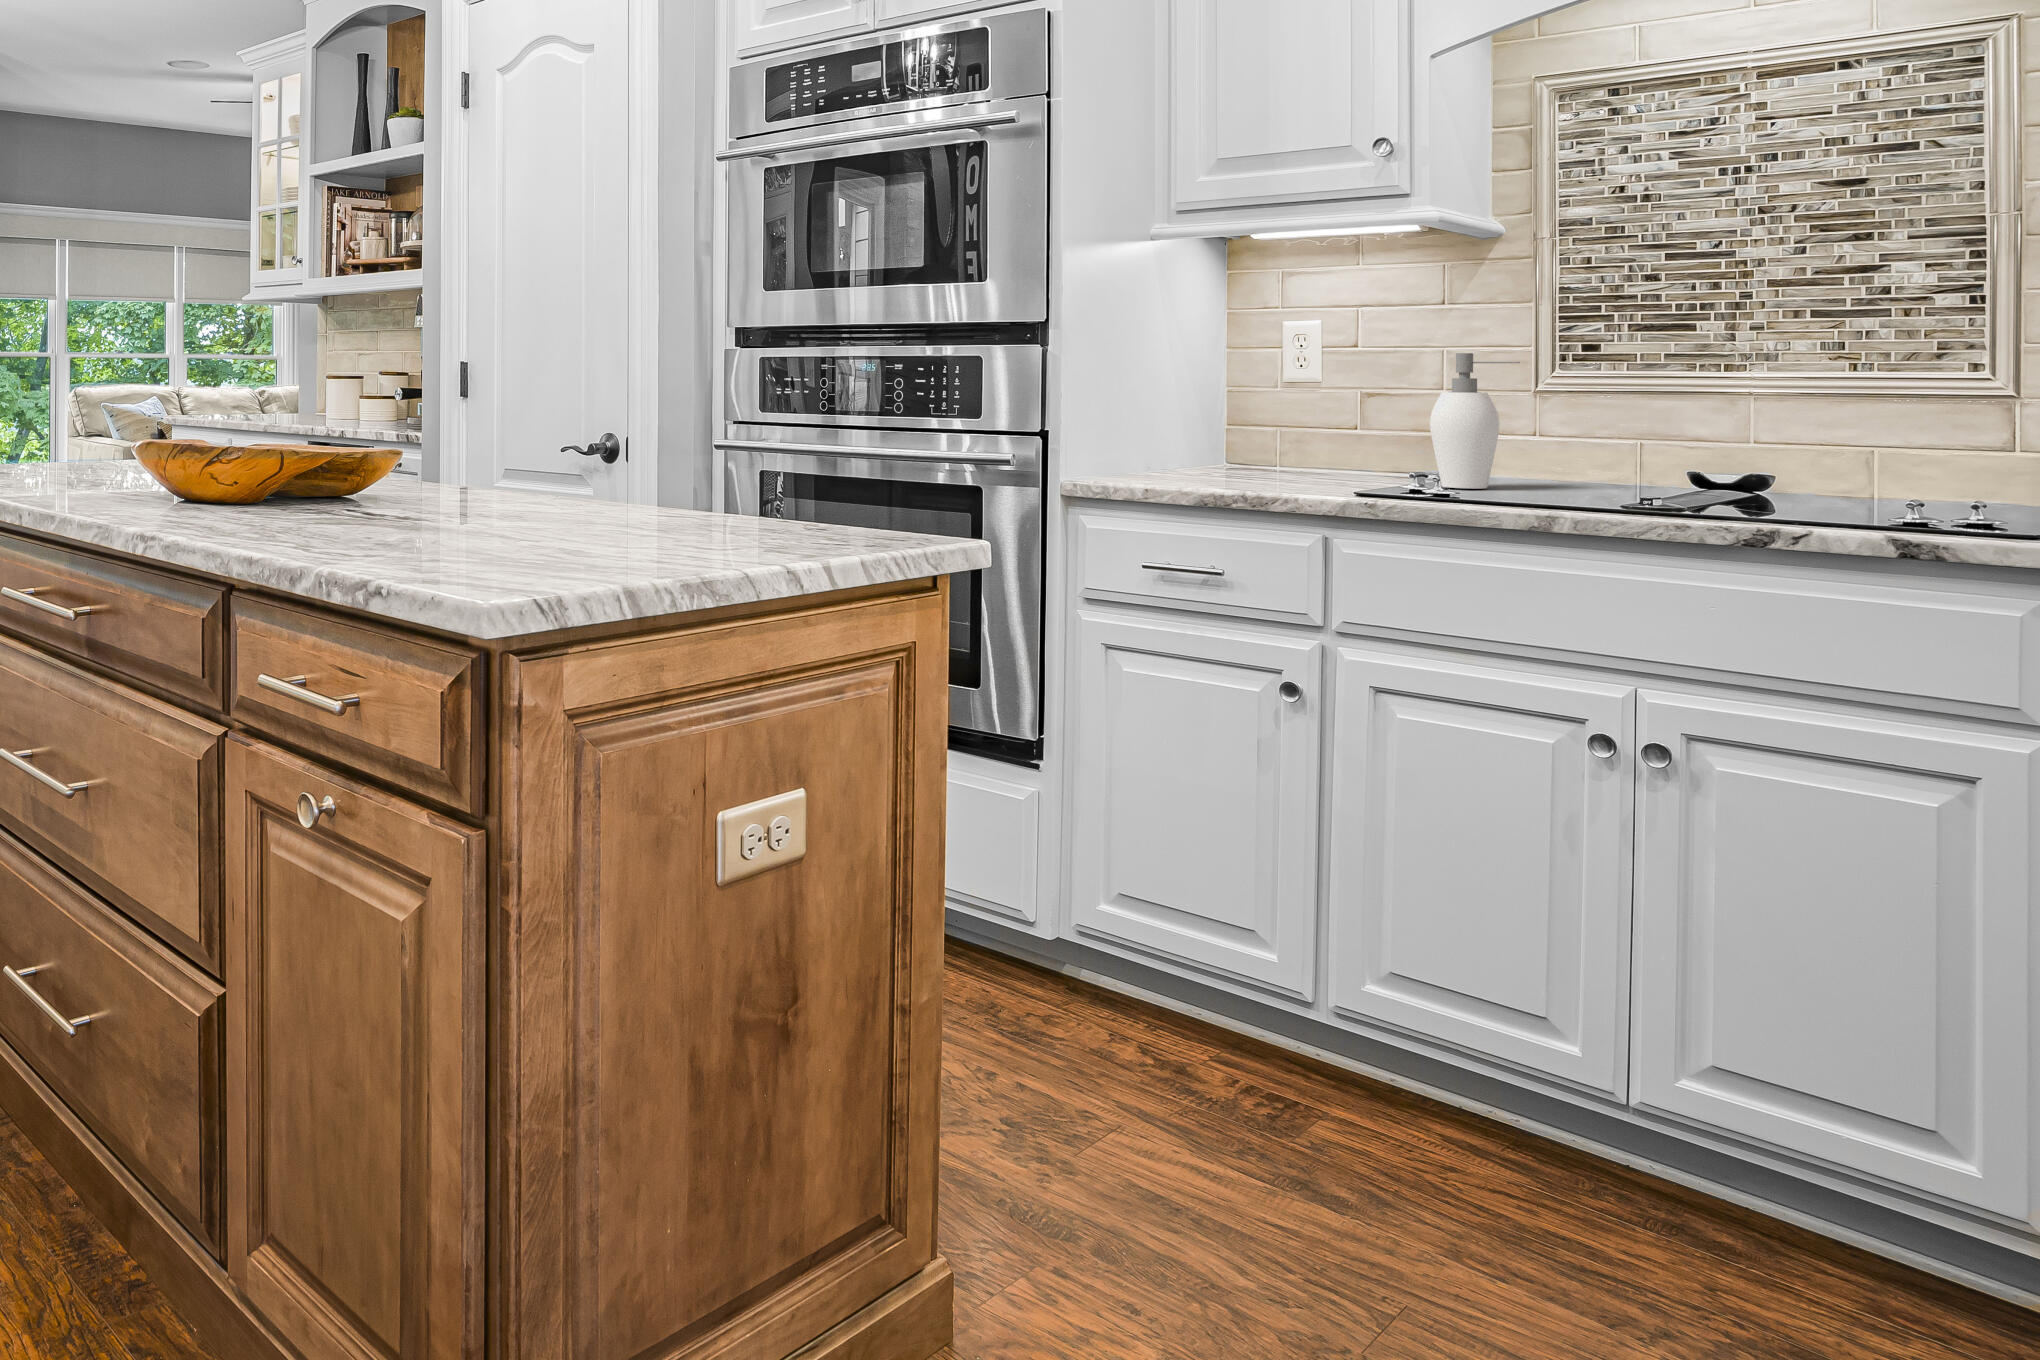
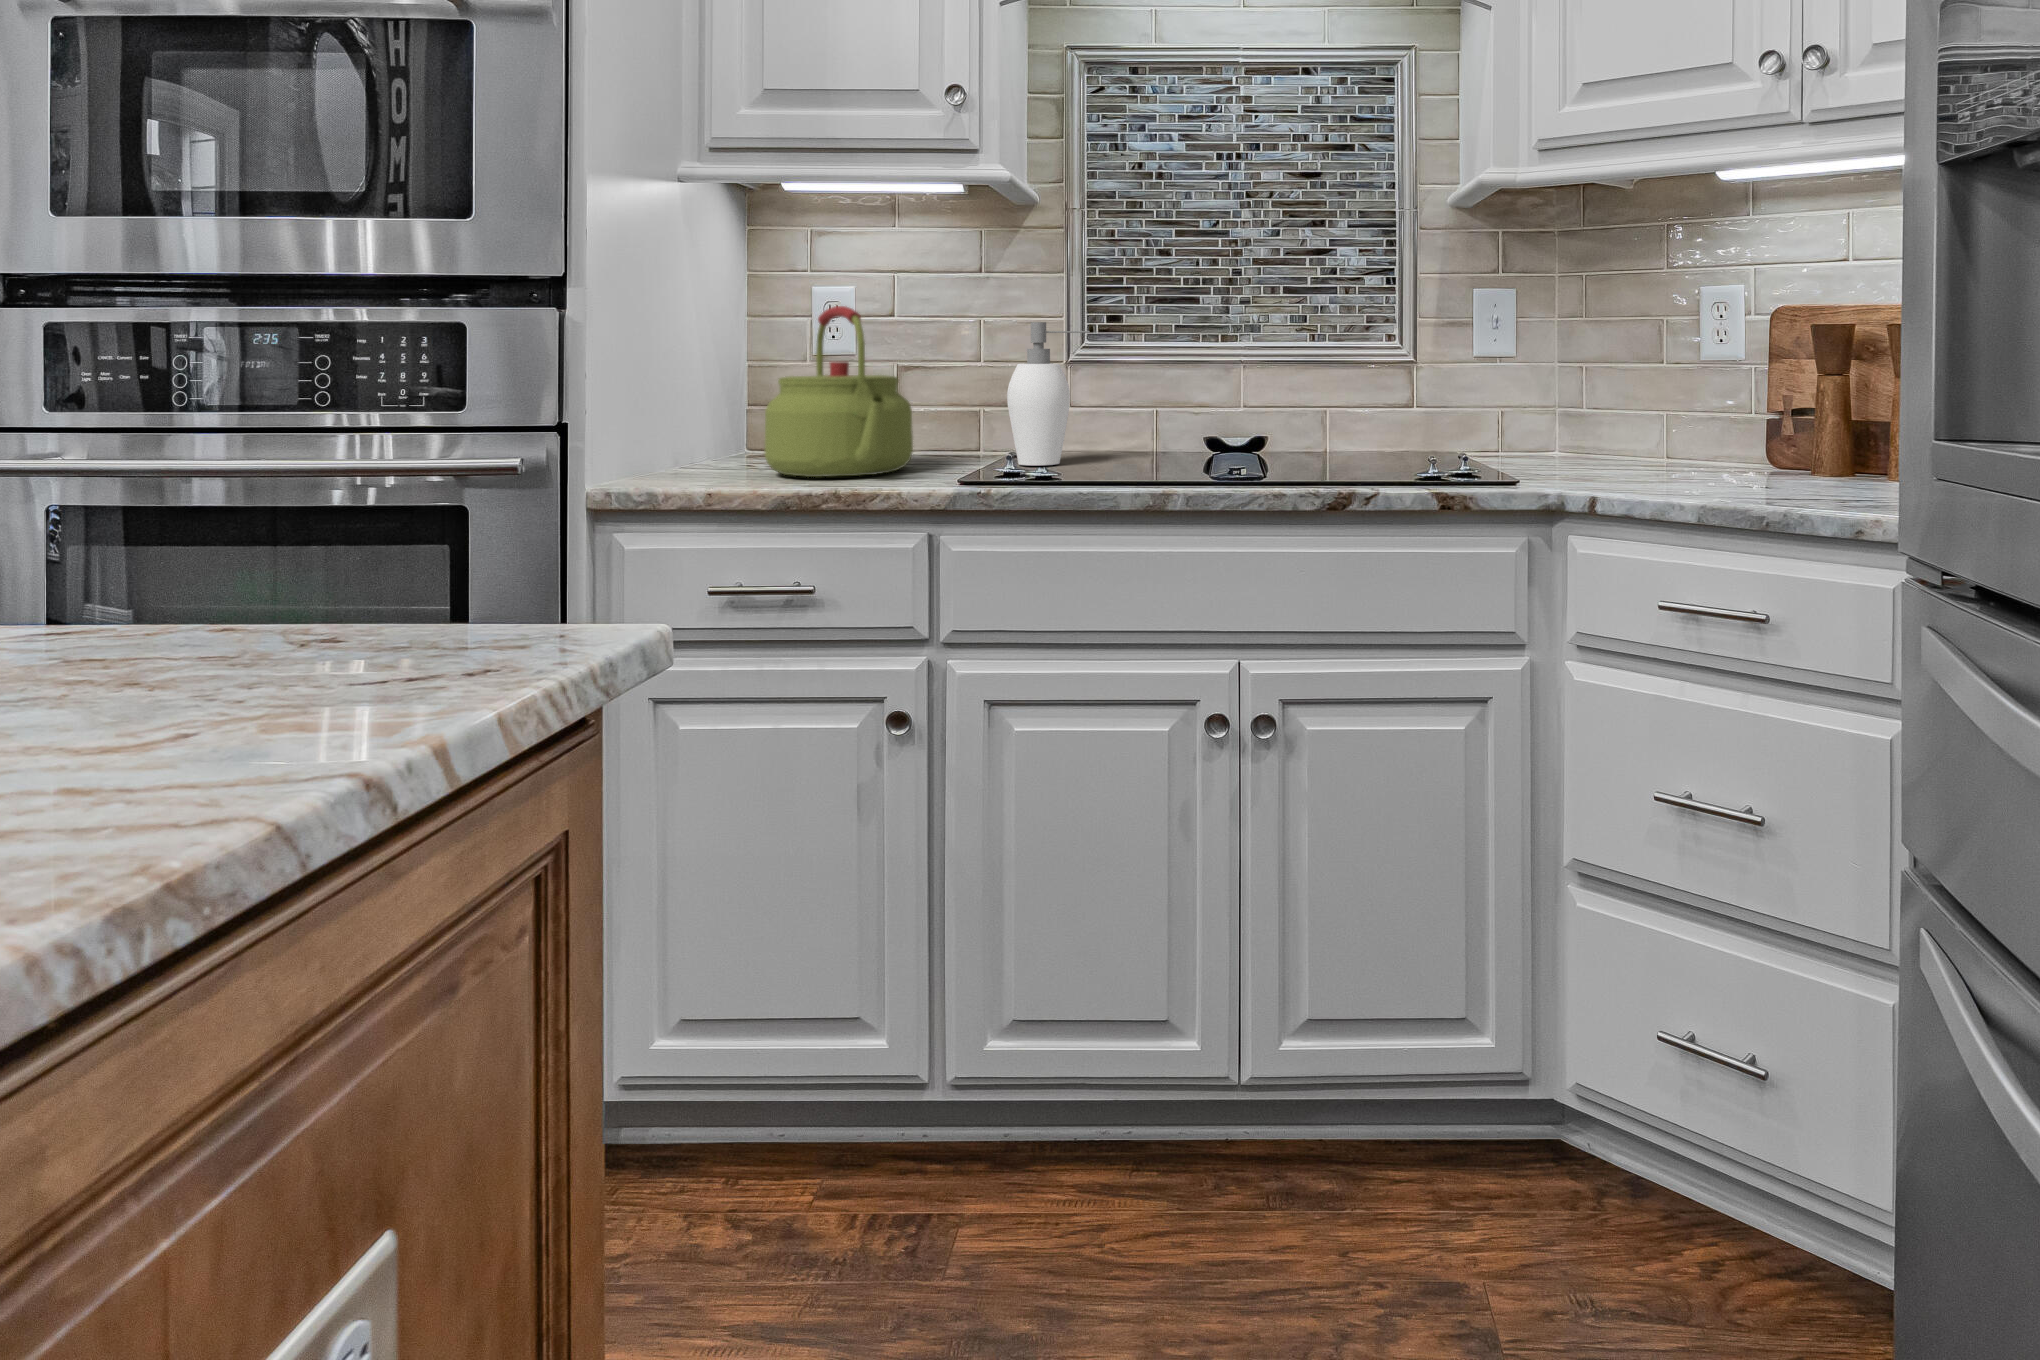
kettle: none [1201,340,1336,485] -> present [764,306,913,477]

